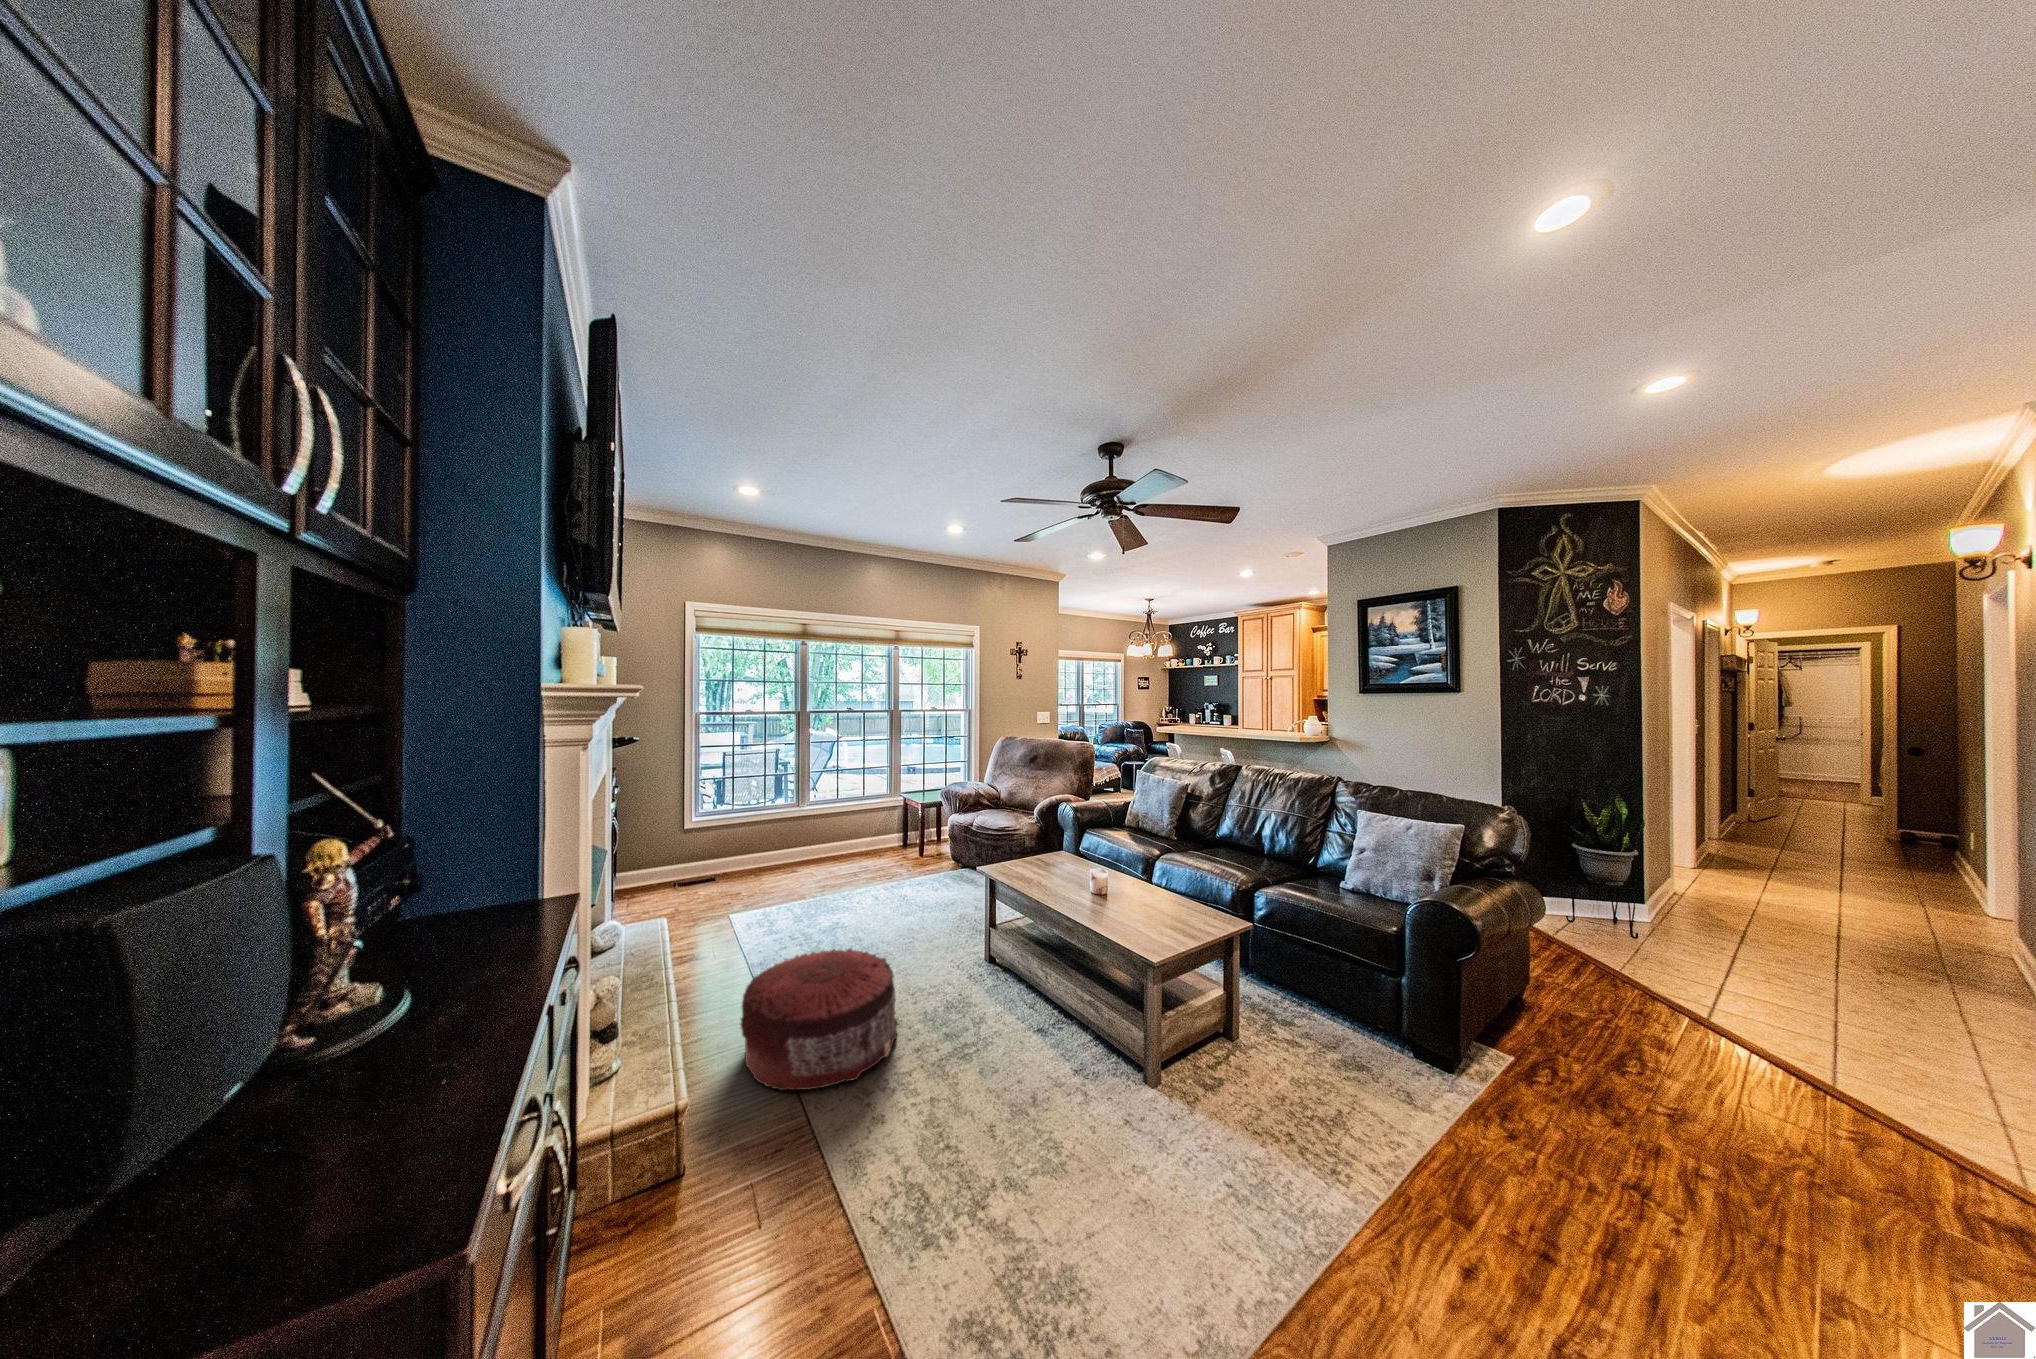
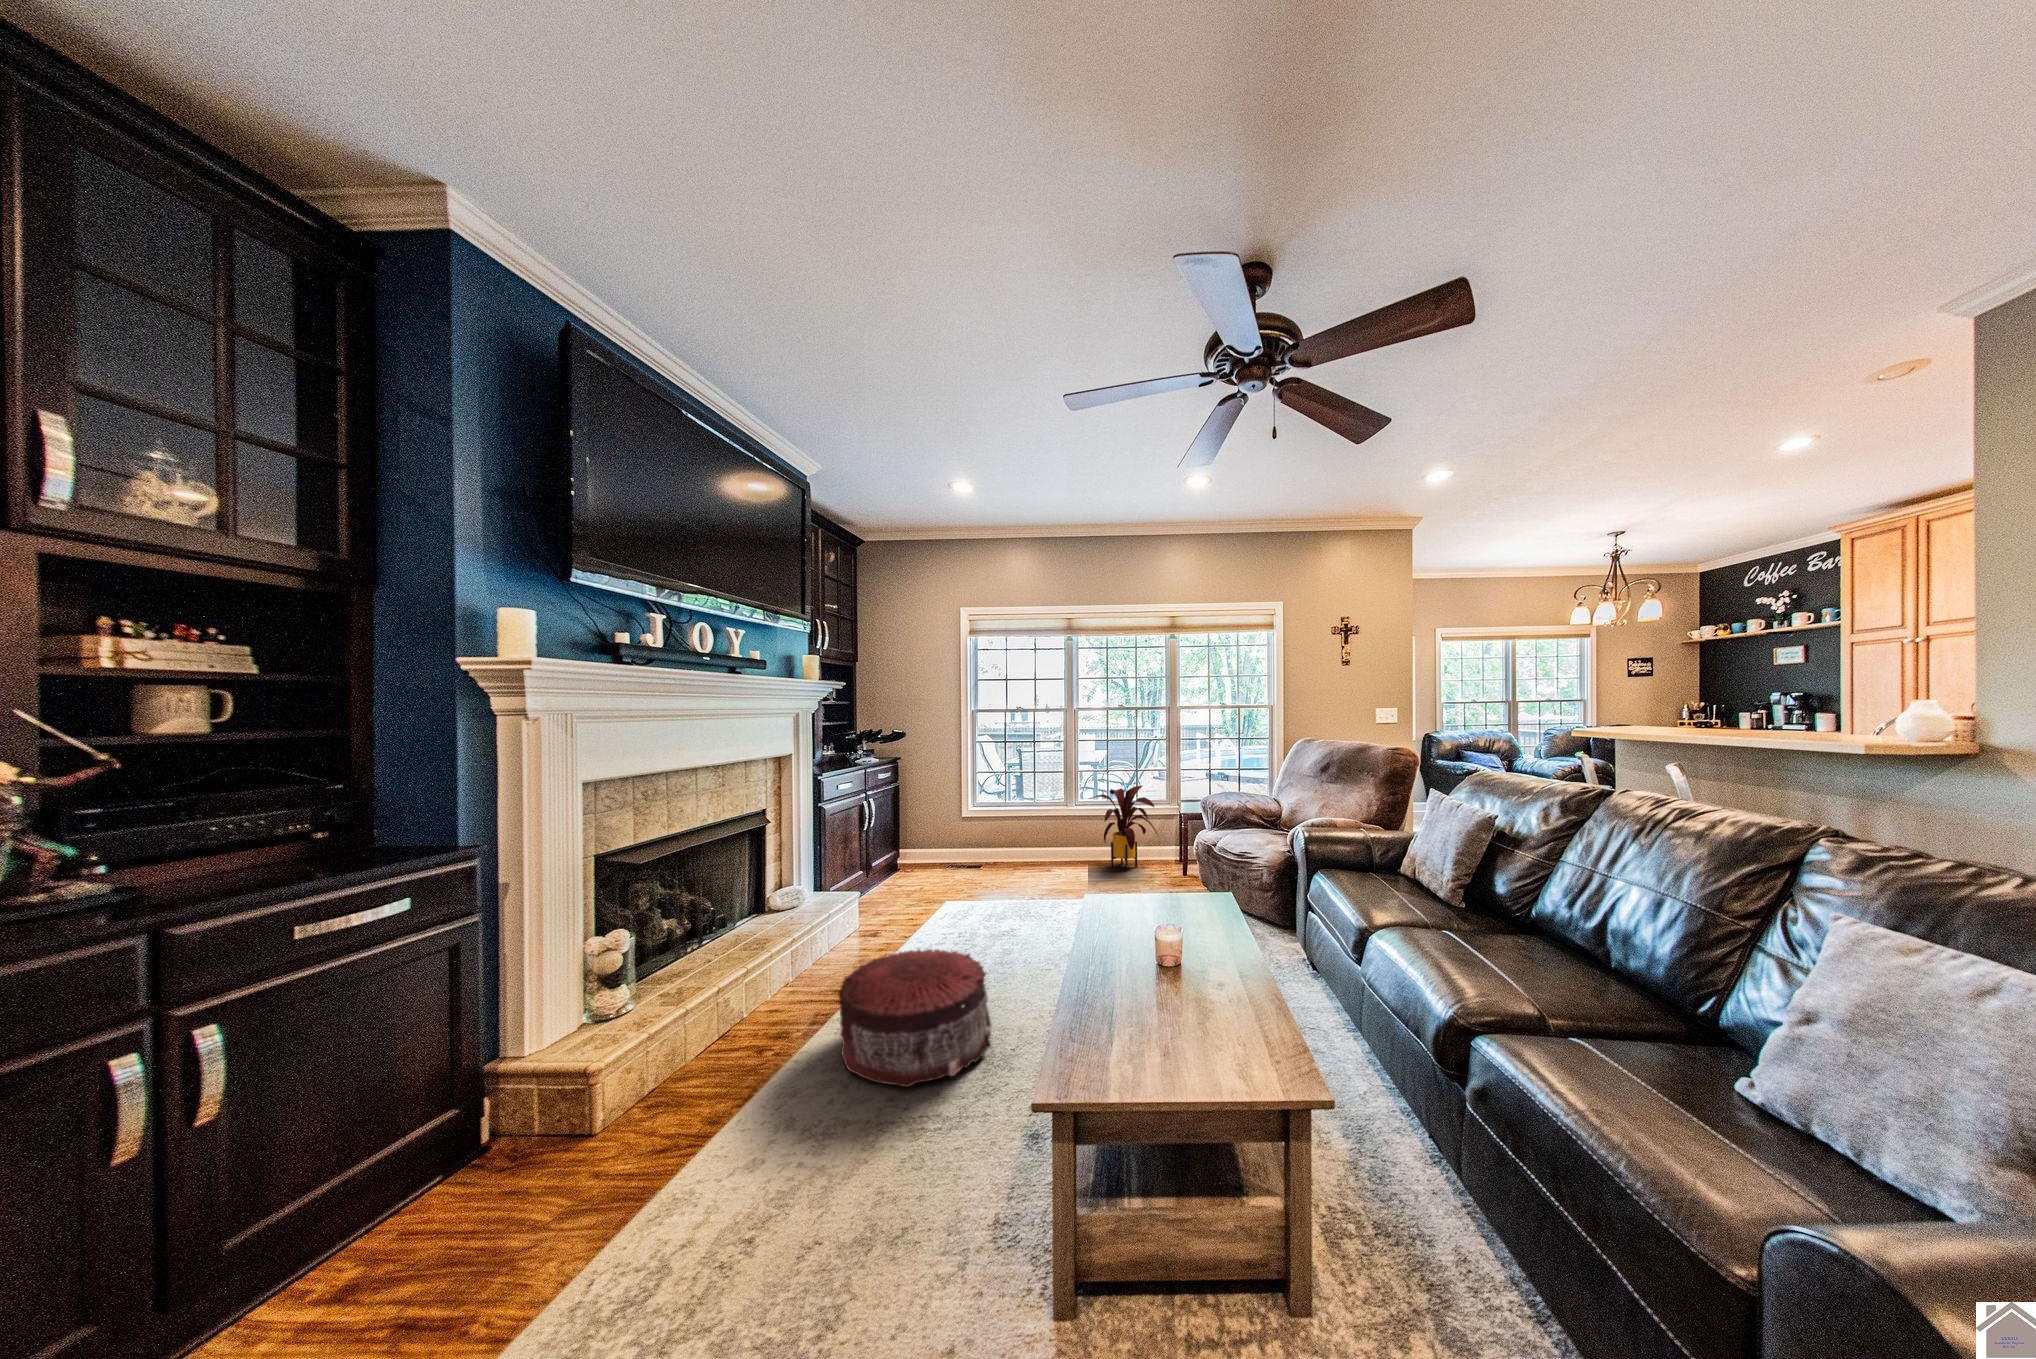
house plant: none [829,783,898,862] -> present [1089,786,1159,871]

